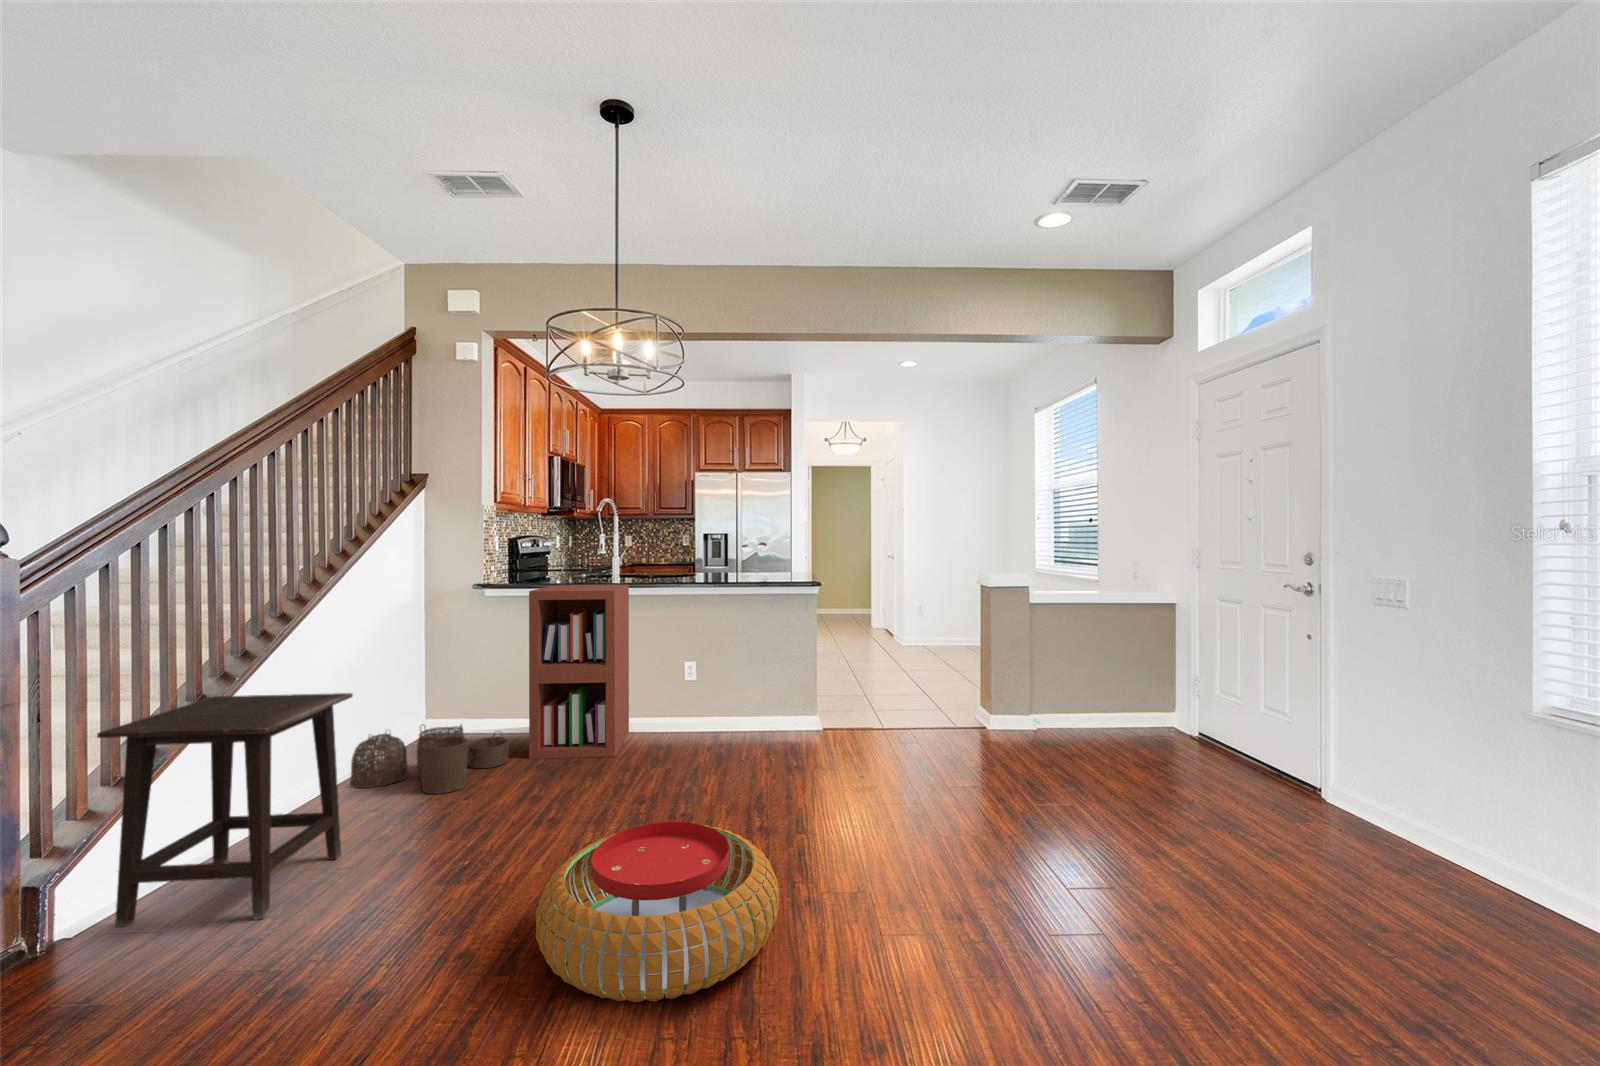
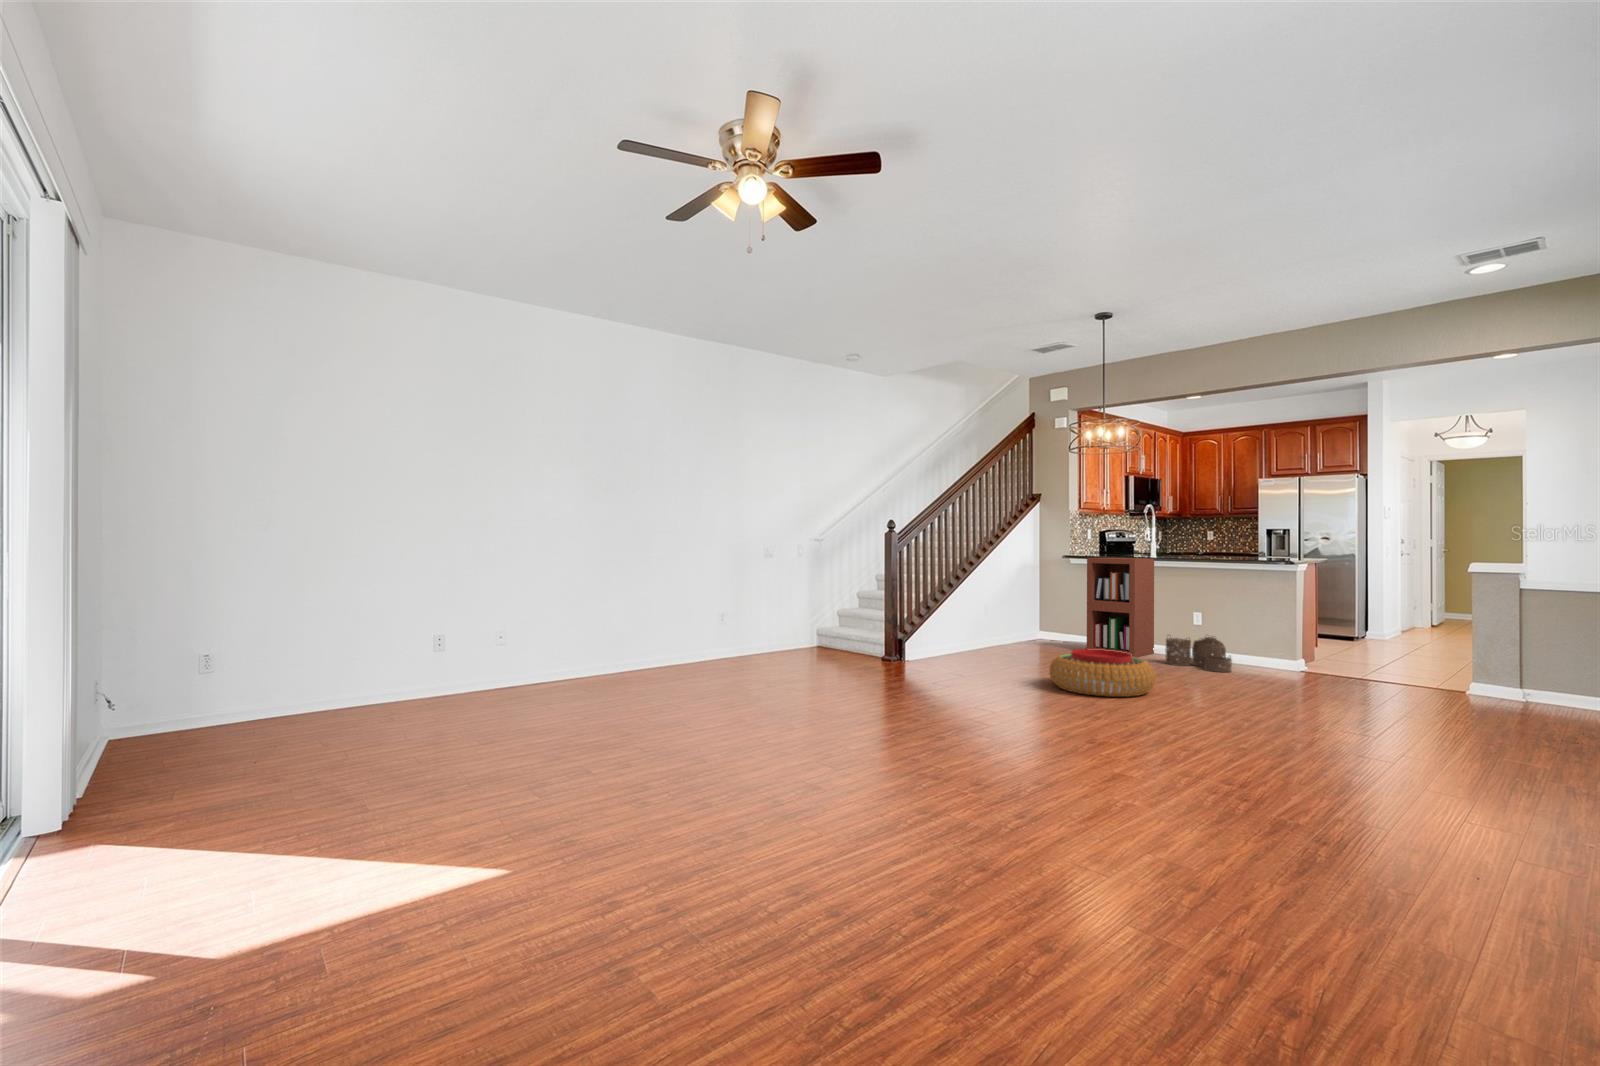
side table: present [97,693,353,927] -> none [922,588,997,664]
woven basket: present [350,724,509,794] -> present [1166,637,1232,672]

